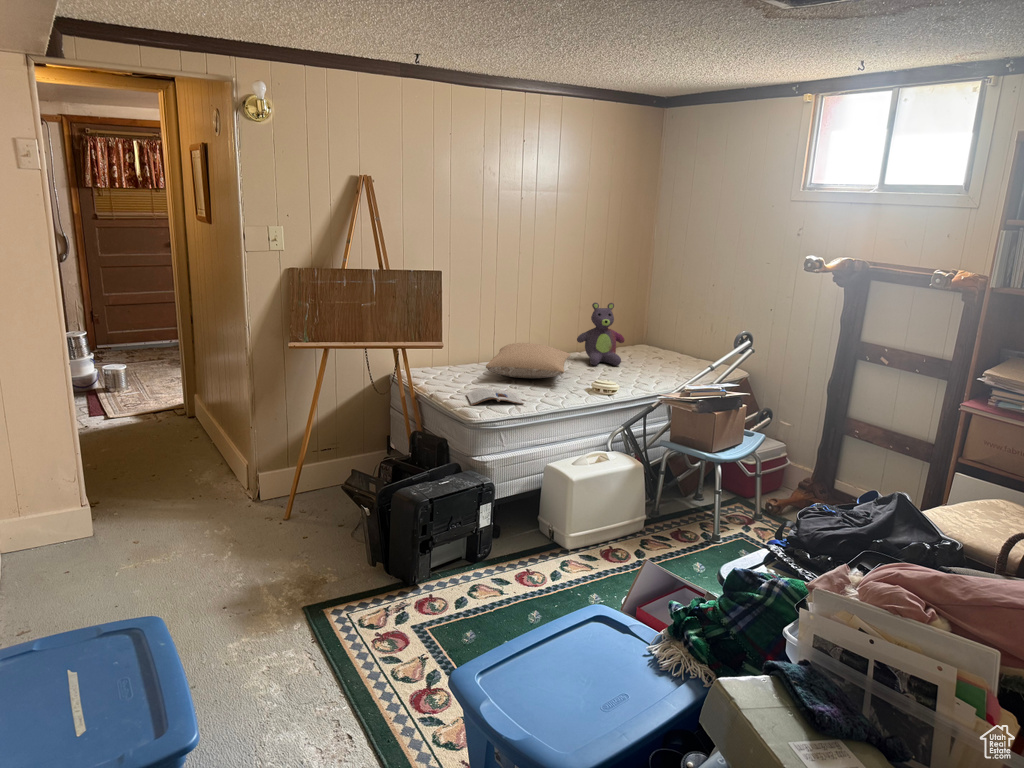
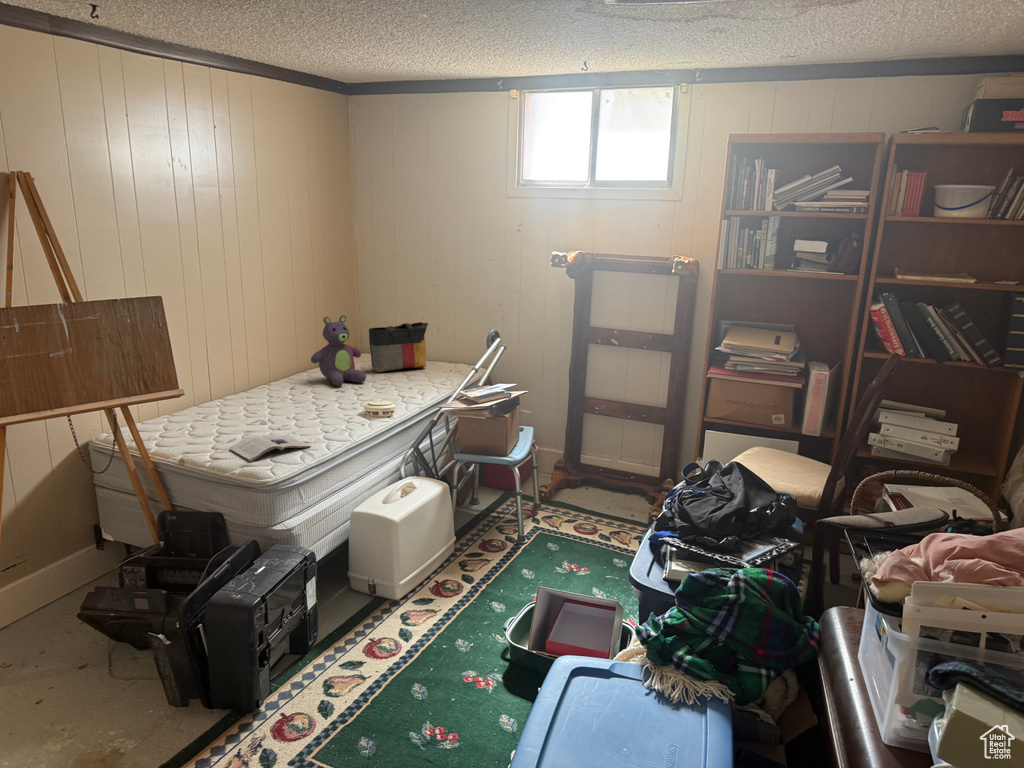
tote bag: none [637,317,697,362] -> present [369,322,428,372]
pillow: present [486,343,571,378] -> none [230,373,334,416]

